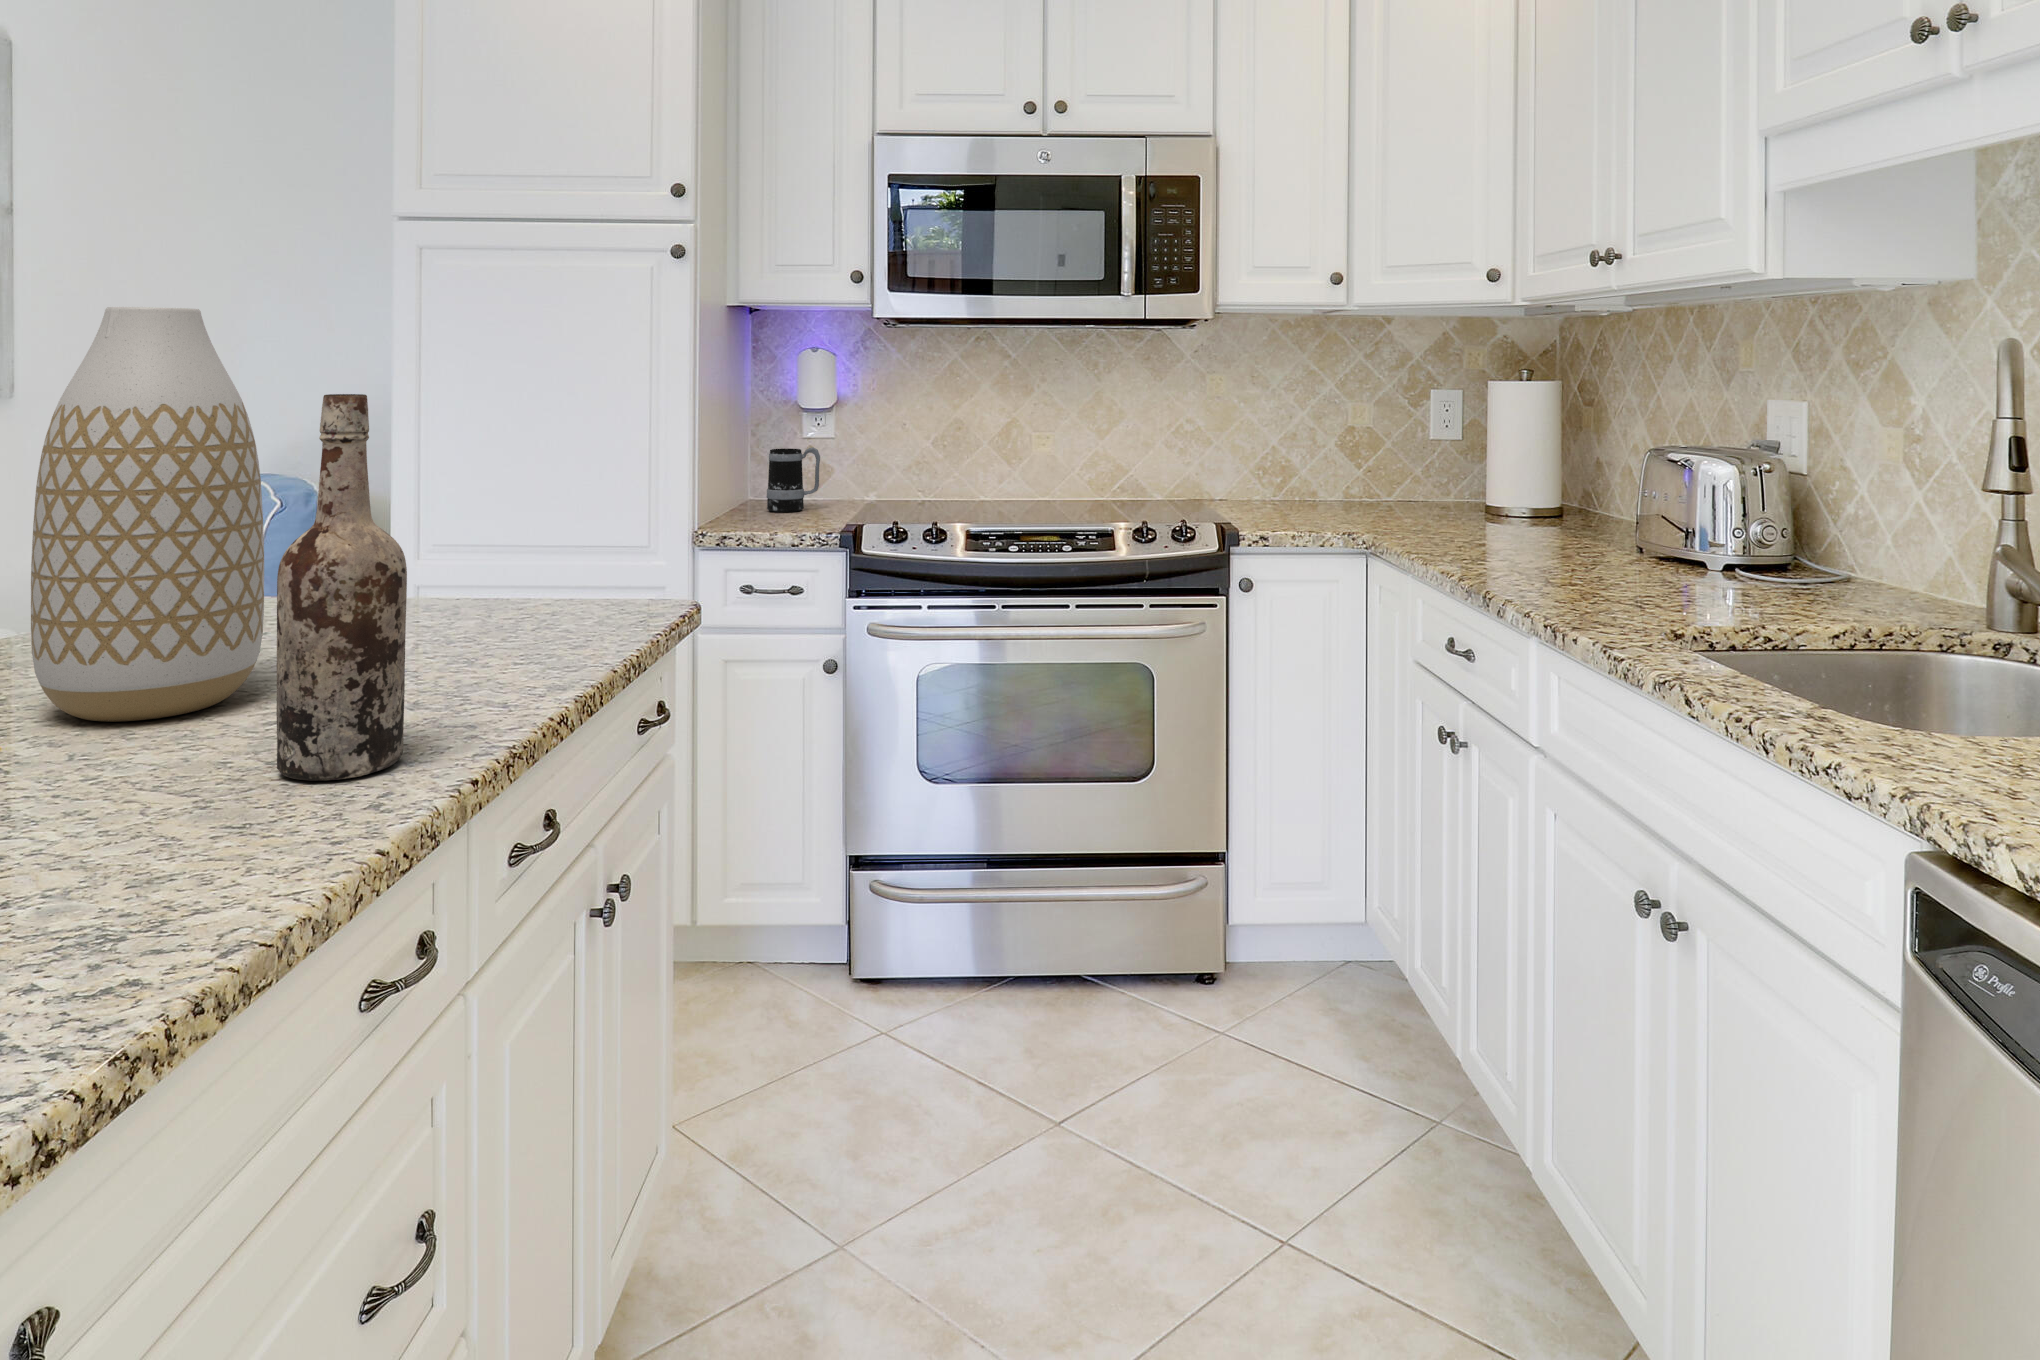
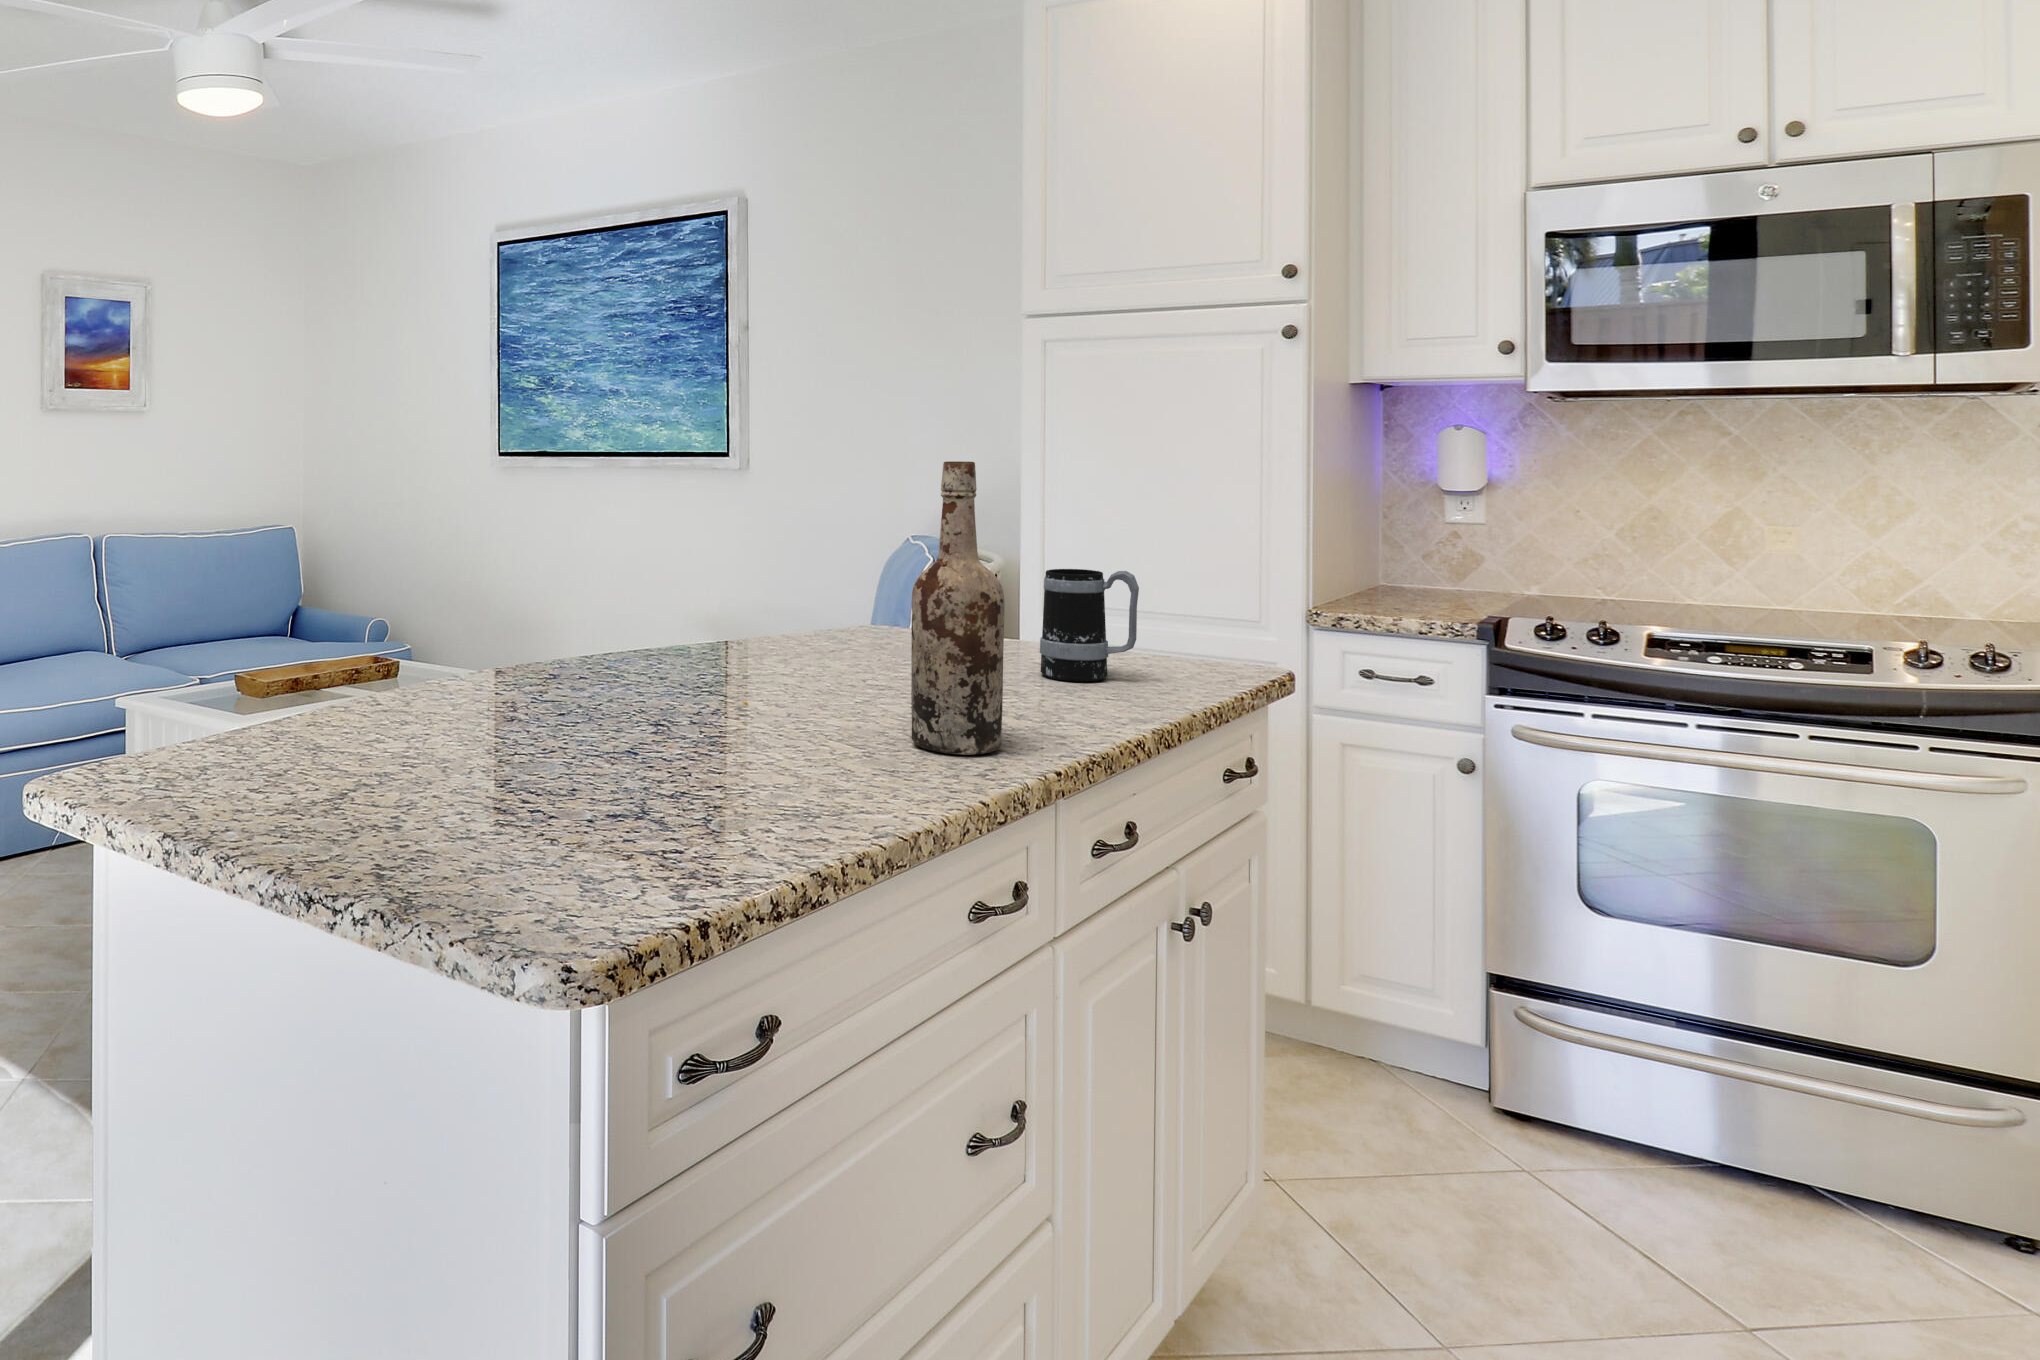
vase: present [31,307,264,722] -> none [761,398,905,696]
mug: present [767,447,820,512] -> present [1040,569,1139,682]

